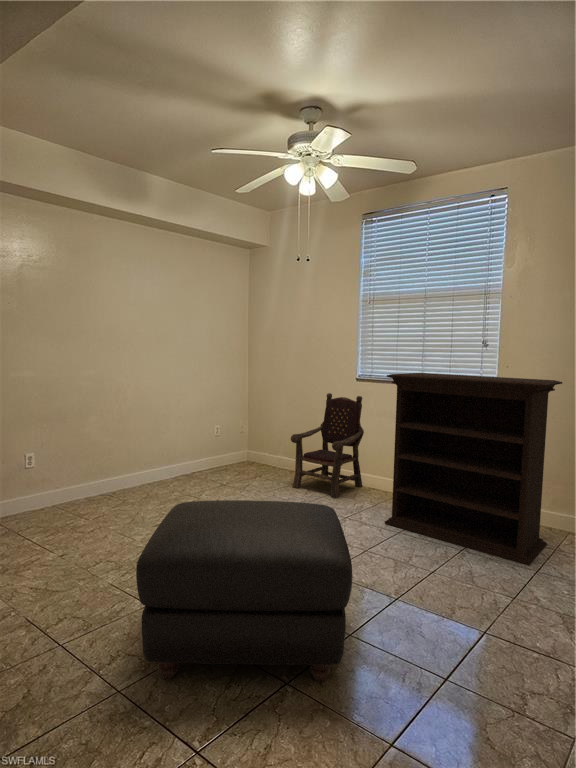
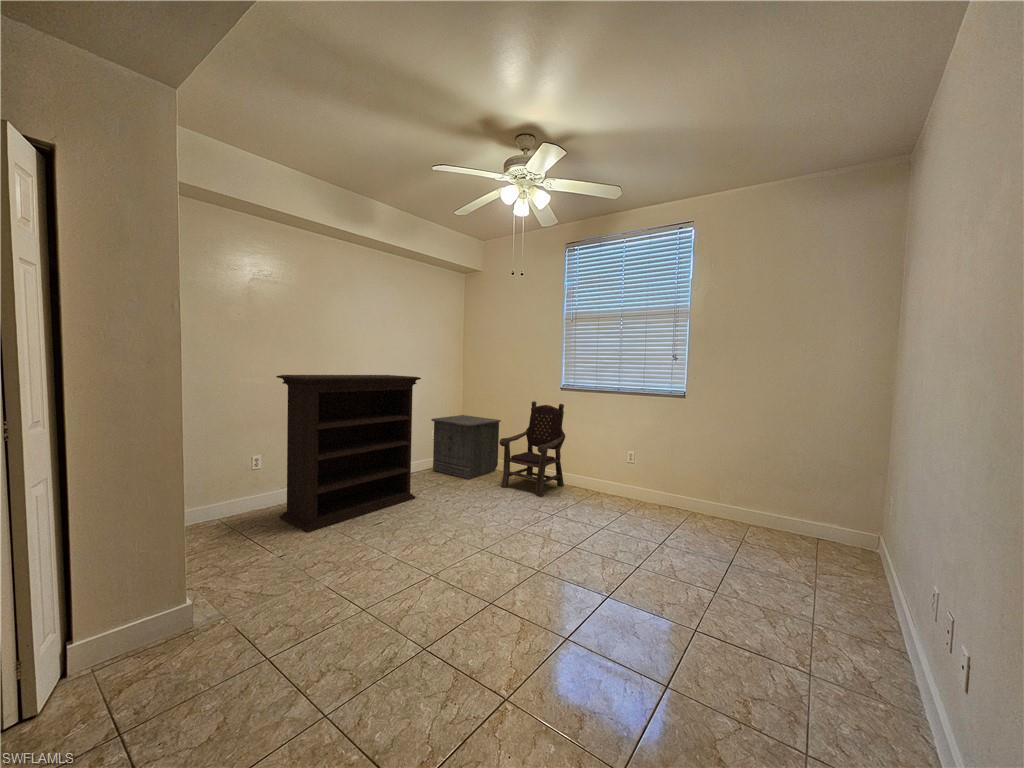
bookshelf: present [385,373,562,566] -> present [276,375,421,533]
nightstand: none [217,409,293,479] -> present [431,415,501,479]
ottoman: present [136,500,352,682] -> none [349,504,575,698]

